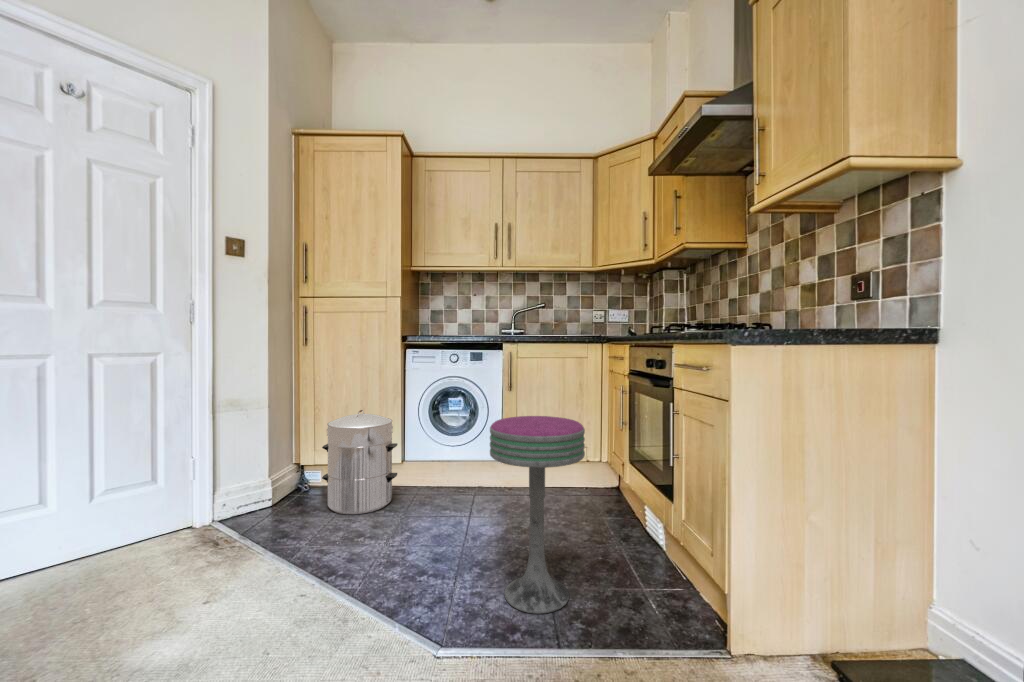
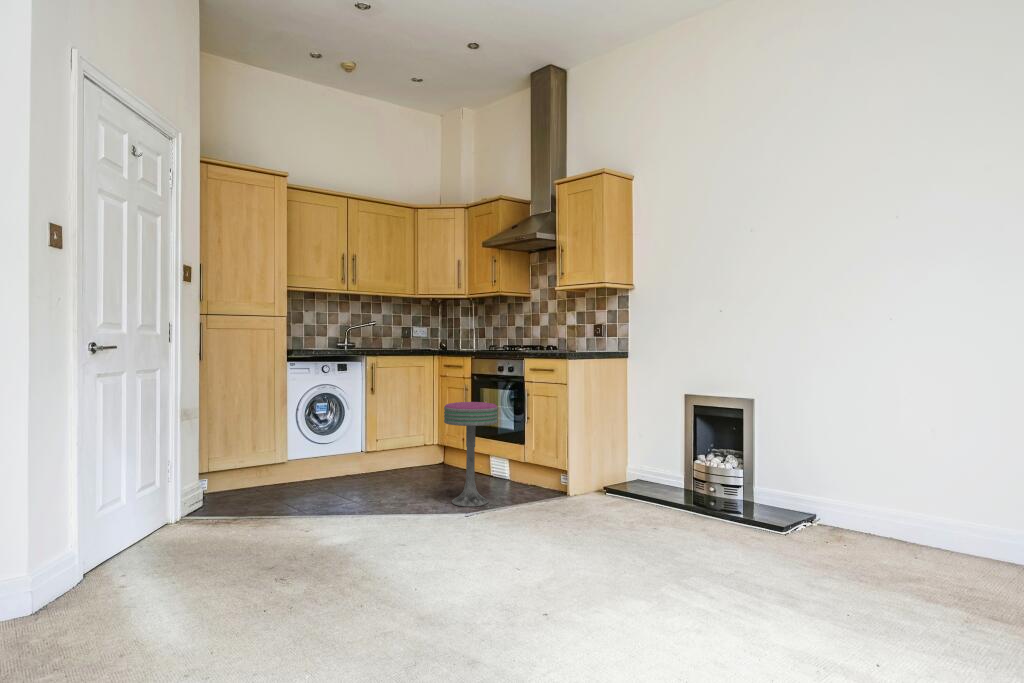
waste bin: present [322,410,398,514] -> none [237,416,303,503]

